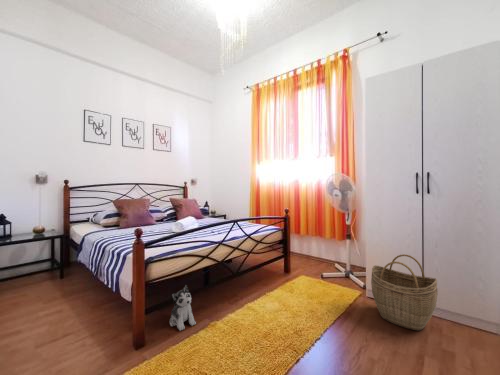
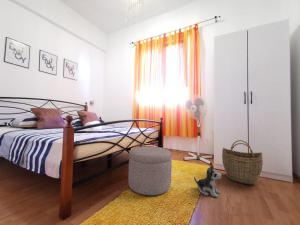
ottoman: none [222,259,281,331] -> present [128,146,172,195]
plush toy: present [170,285,196,331] -> present [194,165,222,197]

